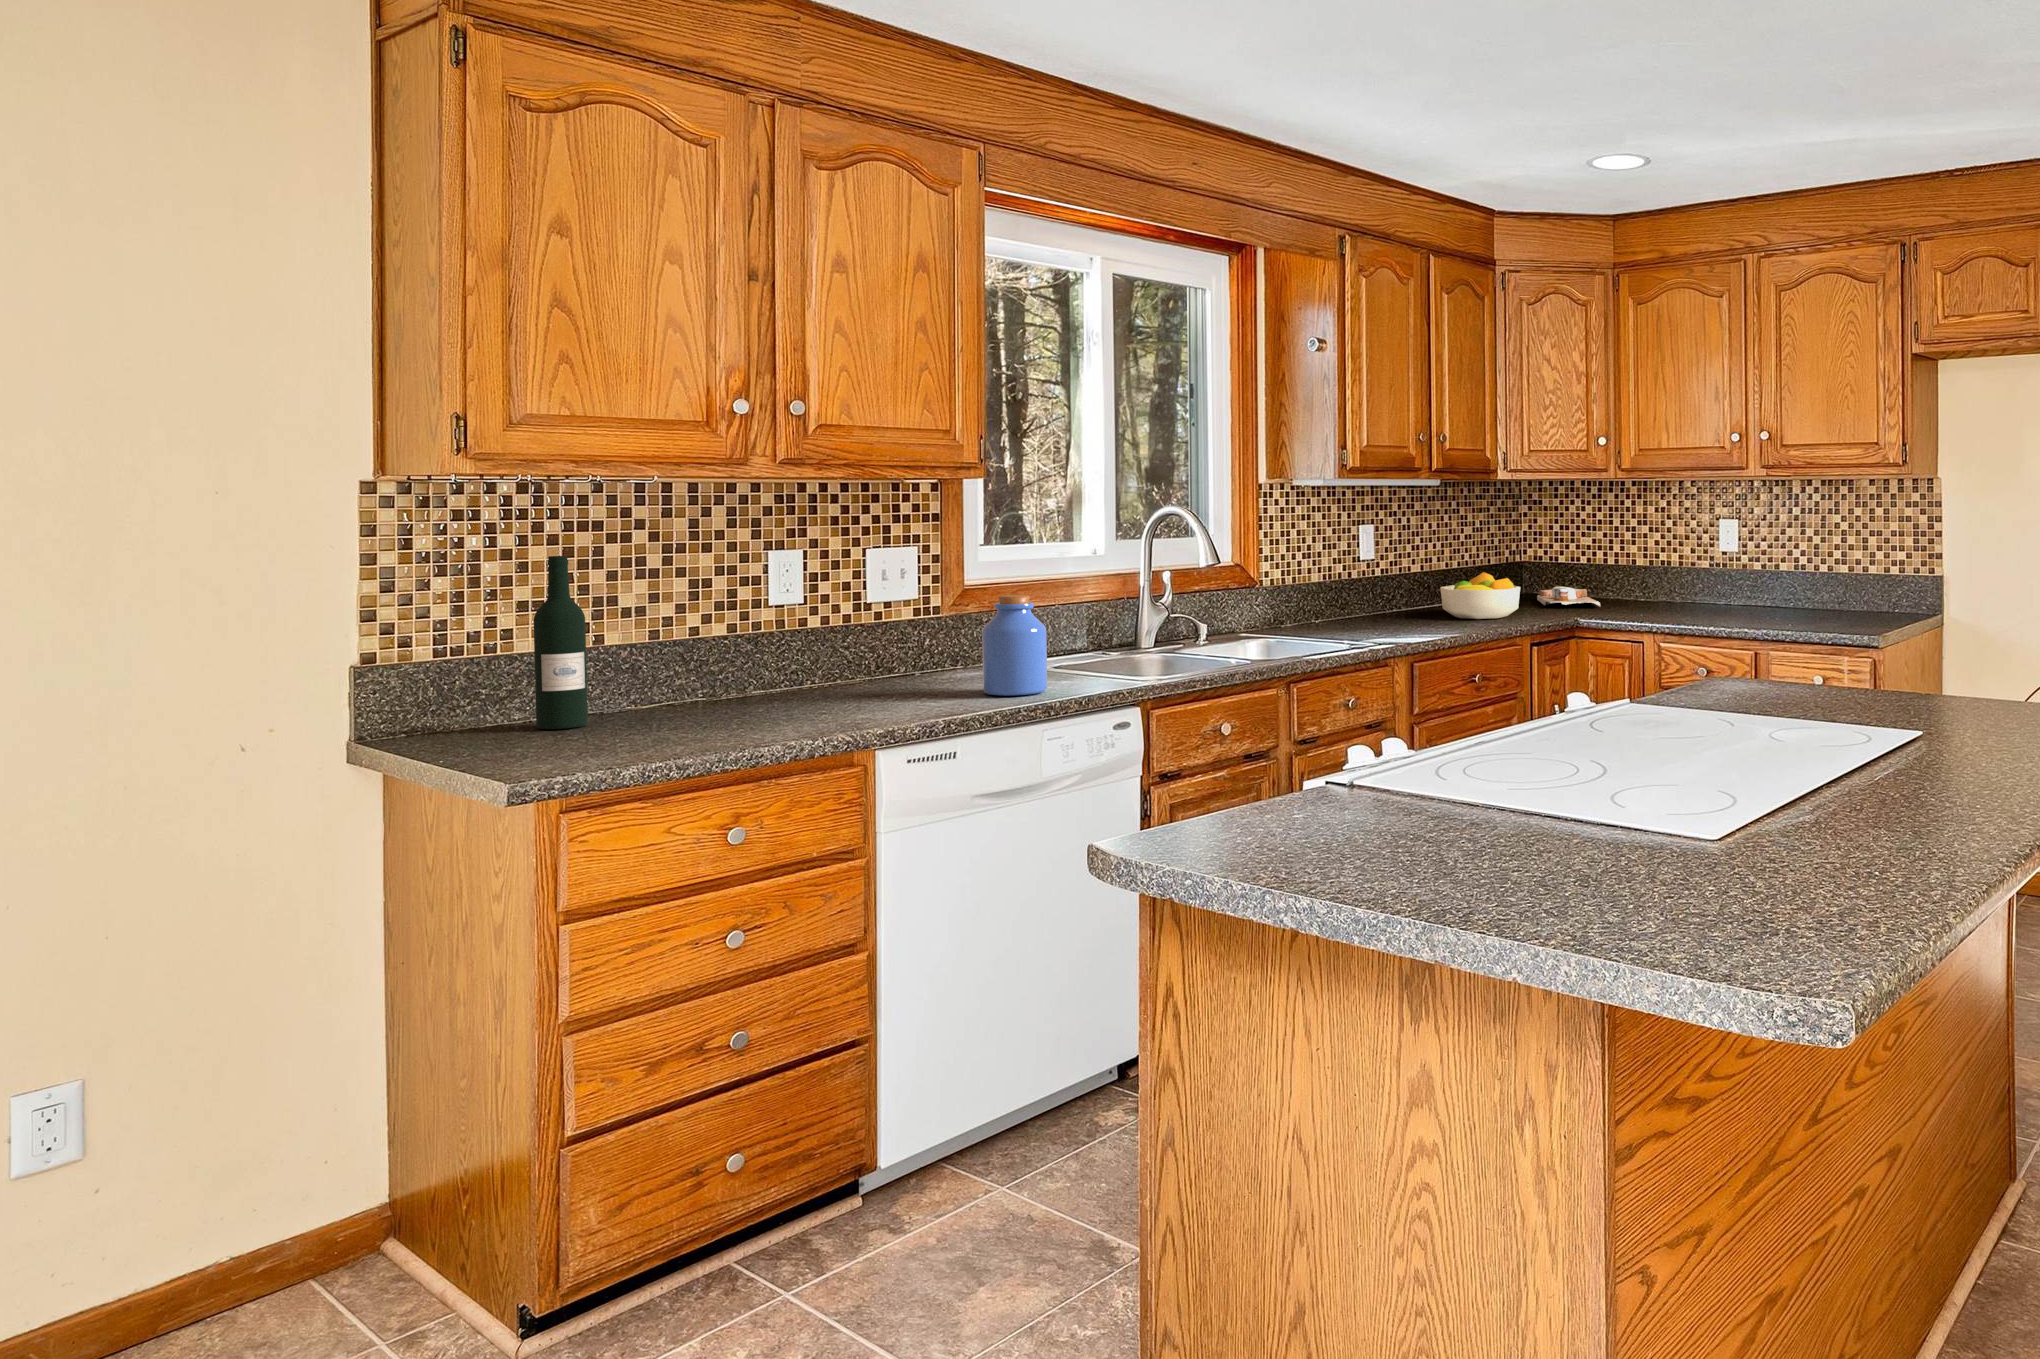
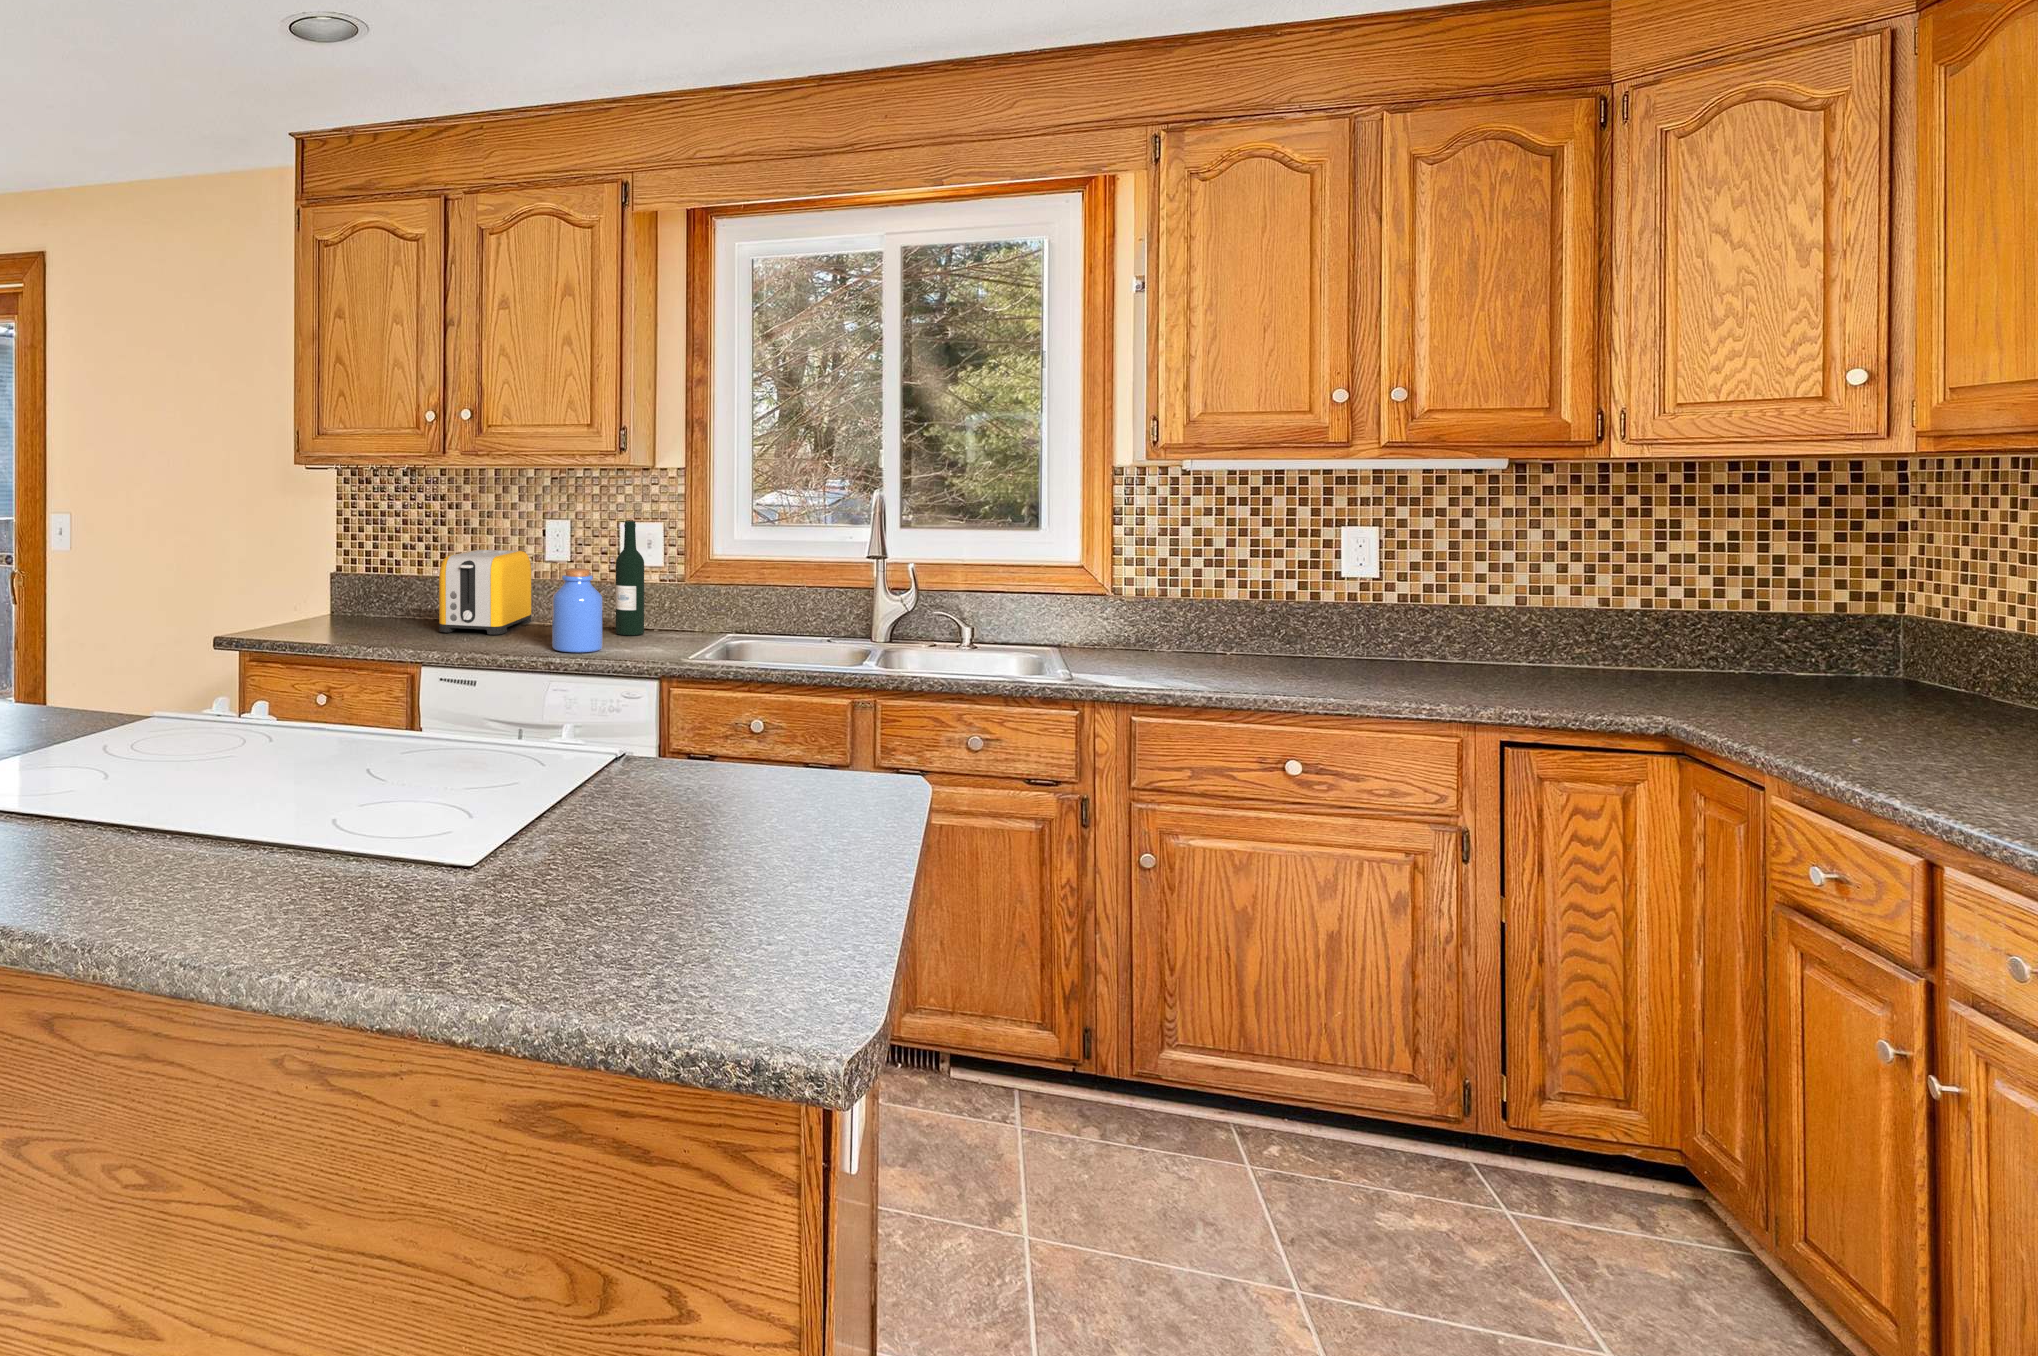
wine bottle: present [534,556,588,729] -> present [616,521,644,635]
fruit bowl: present [1440,572,1520,619] -> none [1411,615,1601,691]
cutting board: present [1537,586,1600,607] -> none [1744,663,2009,715]
toaster: none [669,594,843,713] -> present [439,550,531,635]

